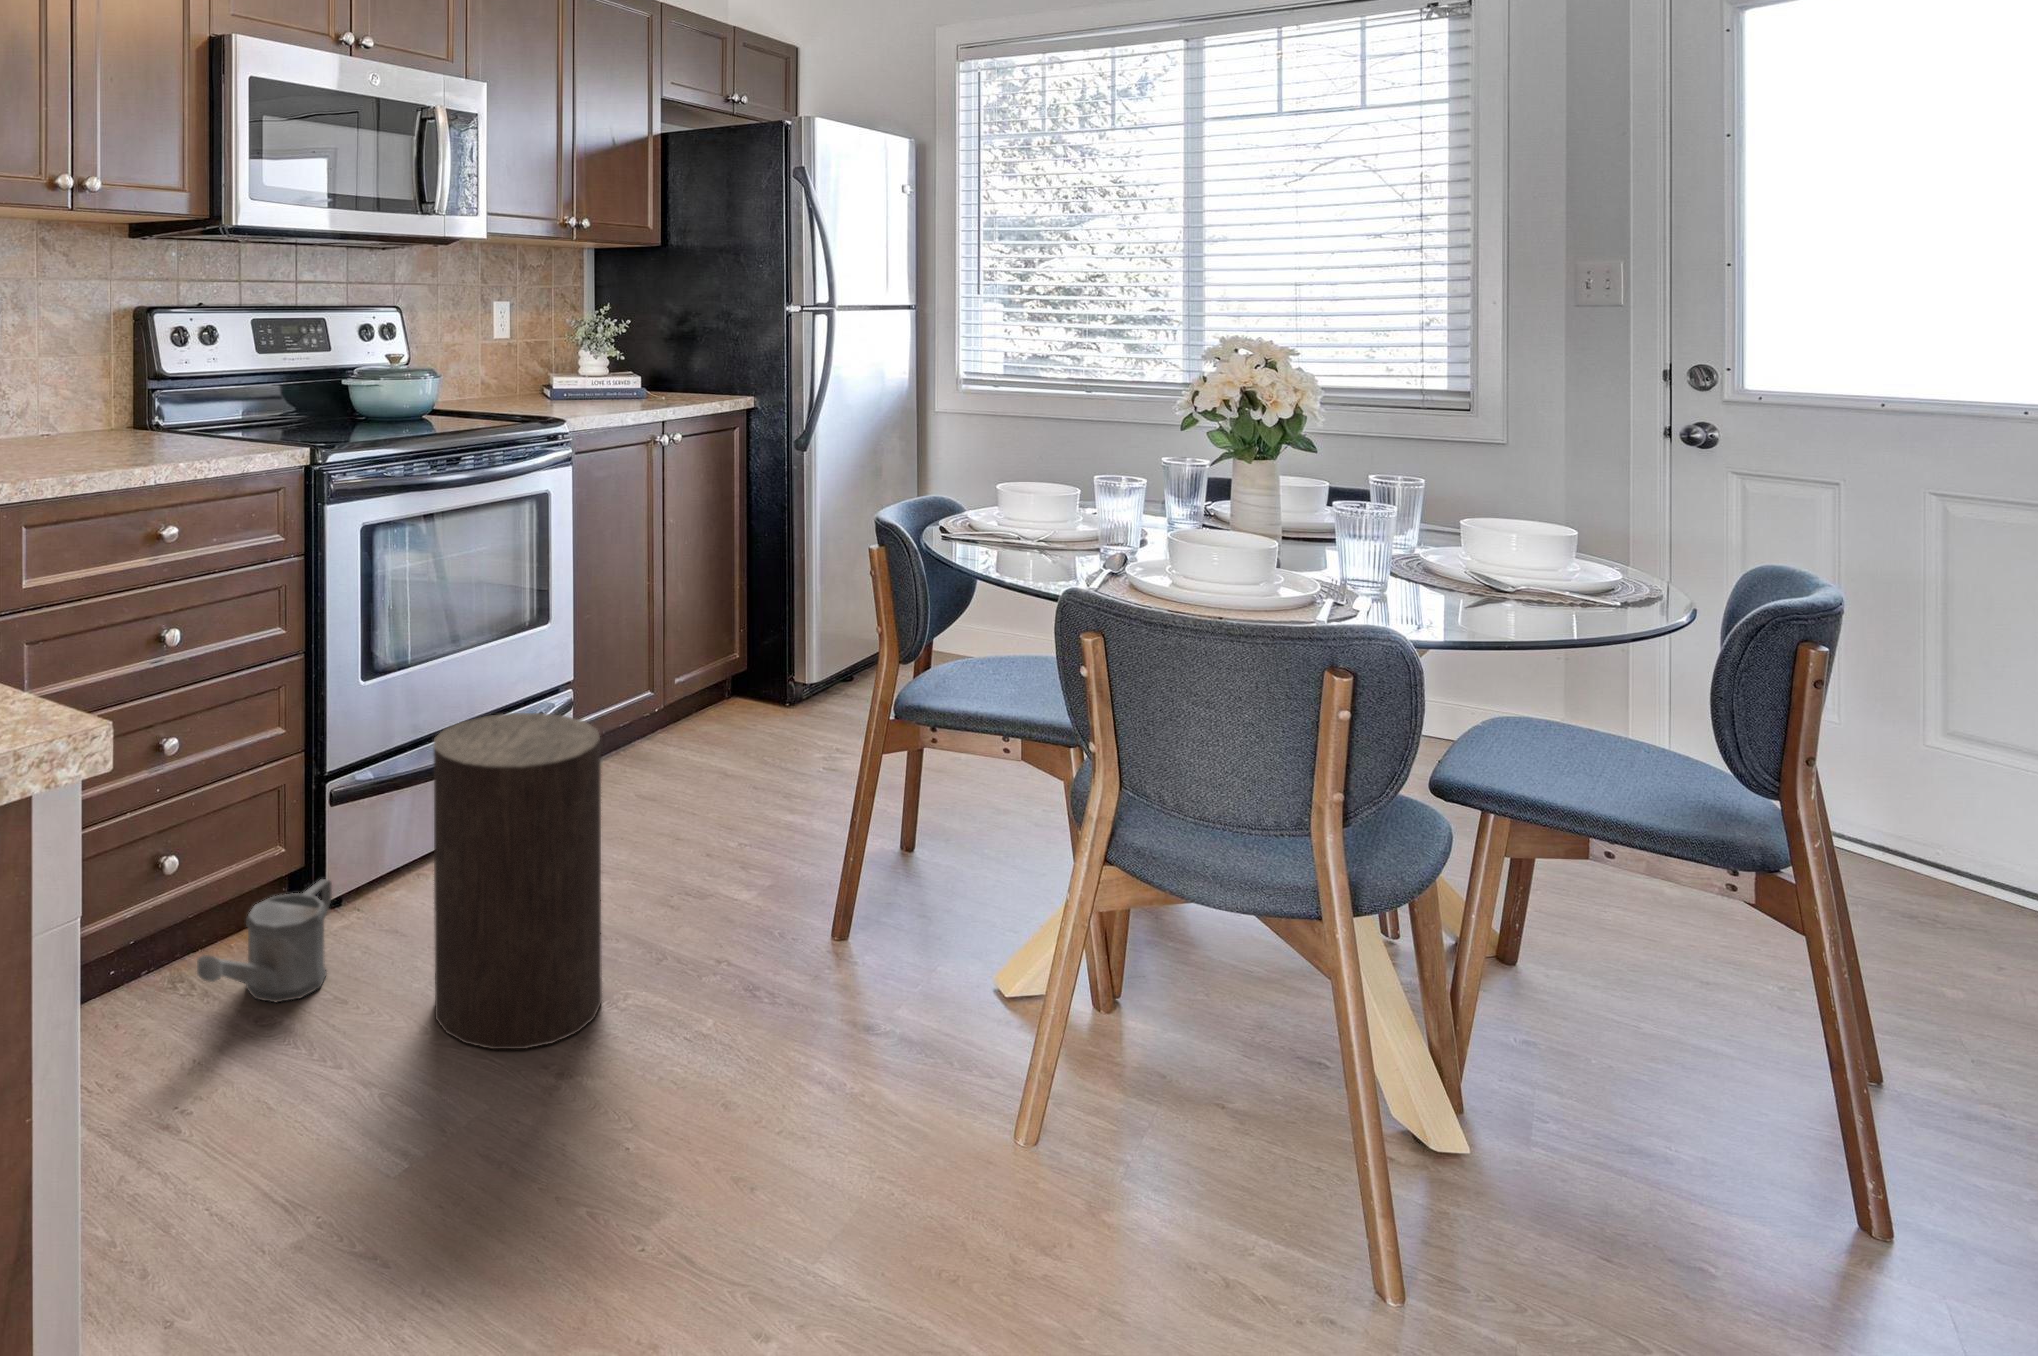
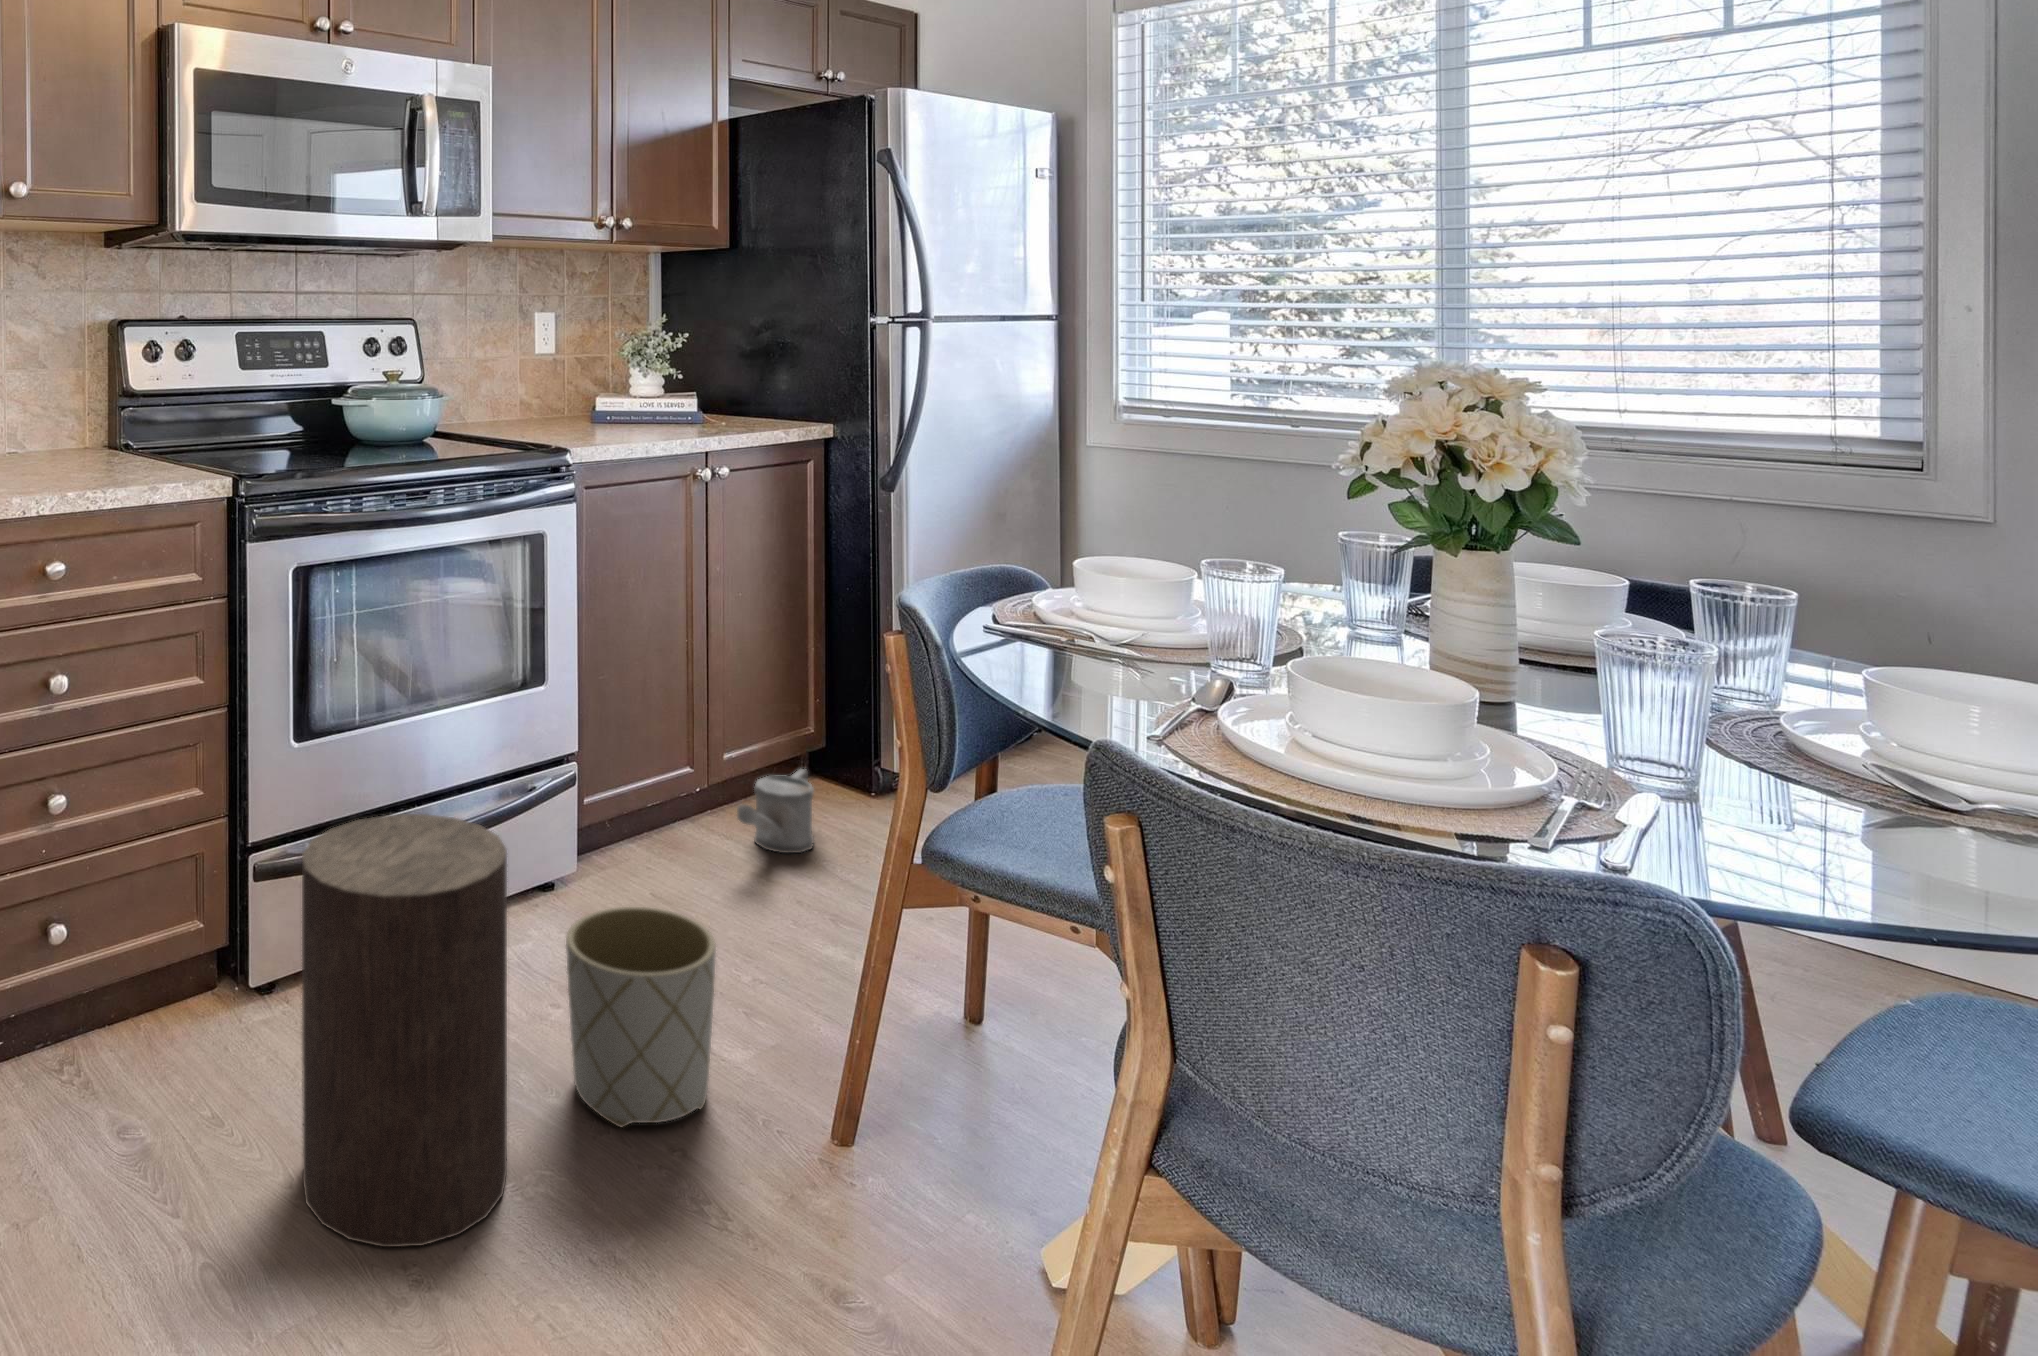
planter: none [621,779,739,946] -> present [566,907,716,1127]
watering can: present [197,879,332,1002] -> present [737,769,814,853]

